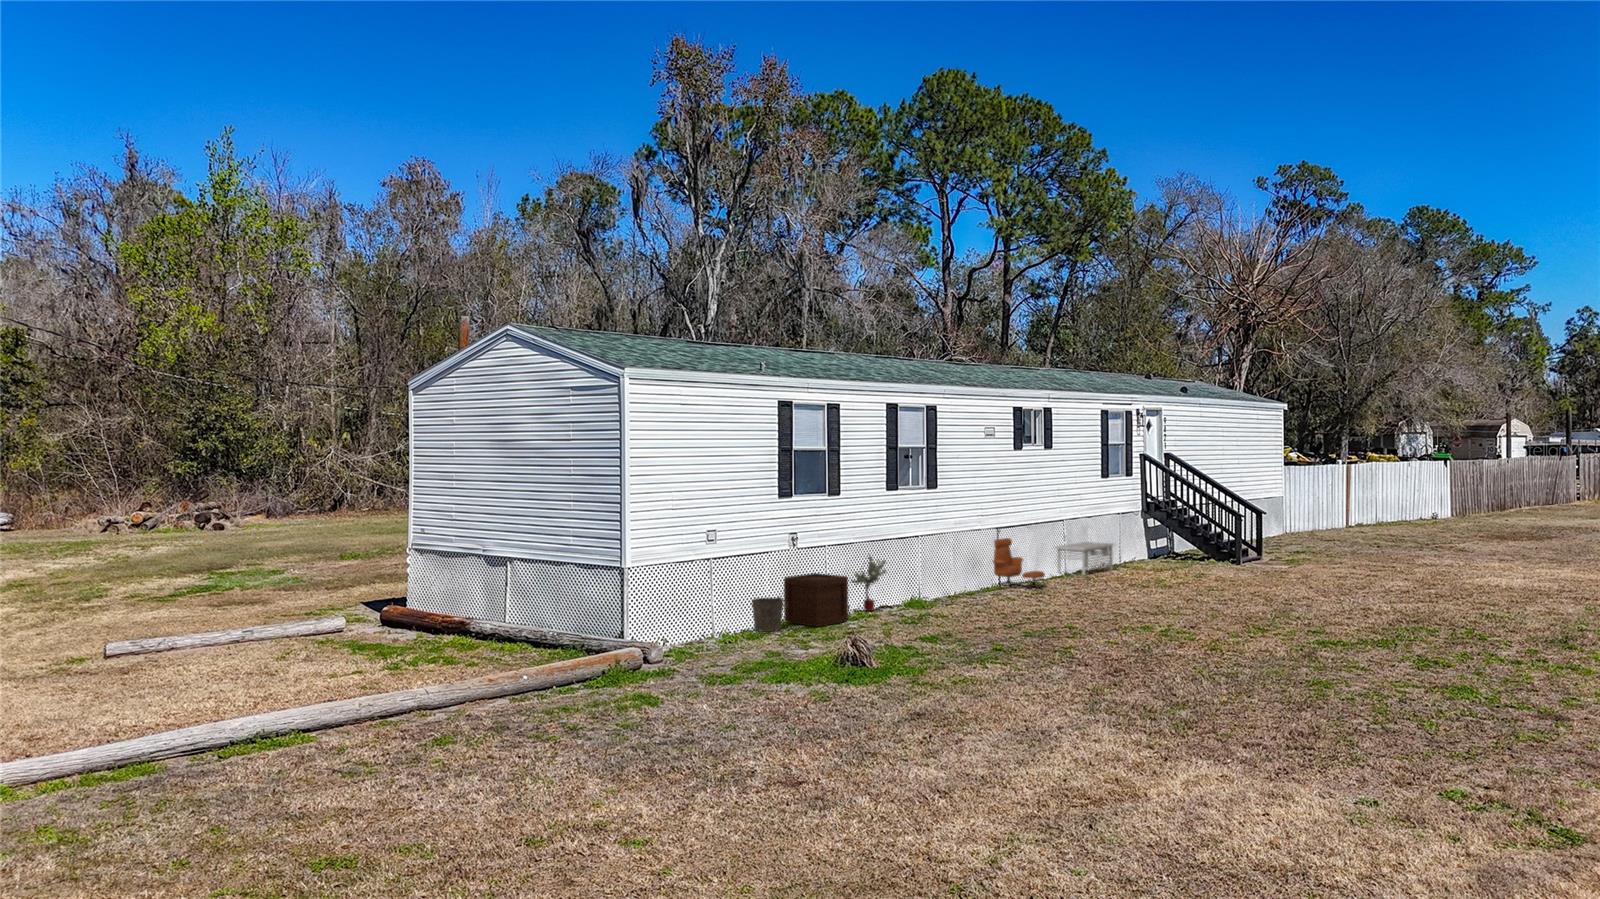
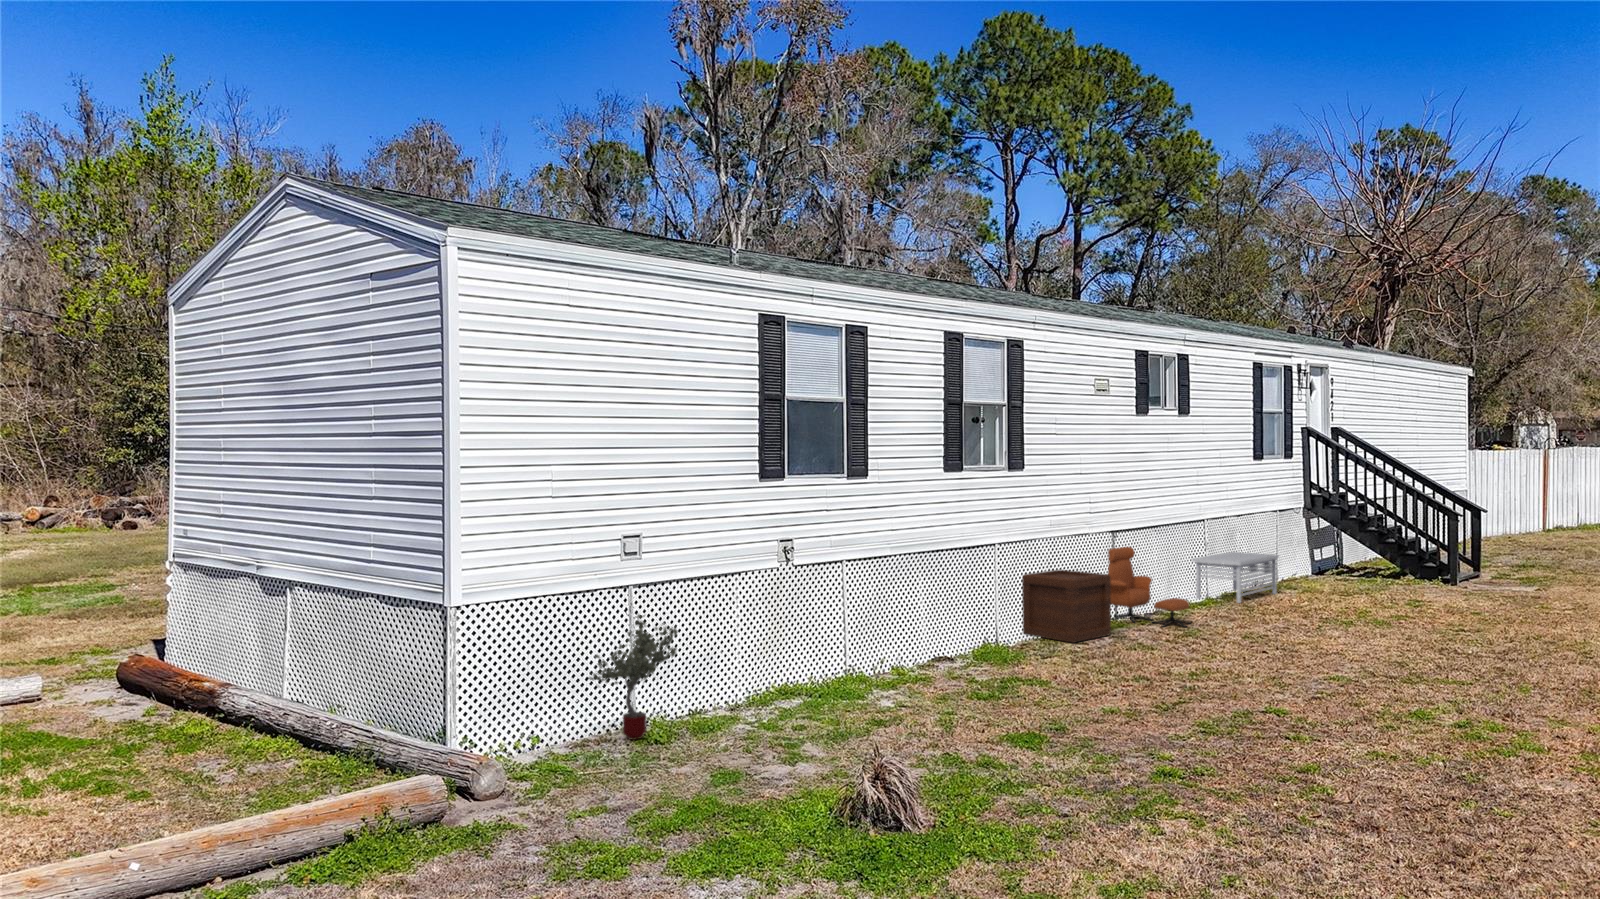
potted tree: present [851,554,886,611] -> present [589,614,678,740]
wooden crate: present [784,573,849,627] -> present [1022,569,1111,643]
bucket: present [752,597,788,632] -> none [706,650,770,715]

